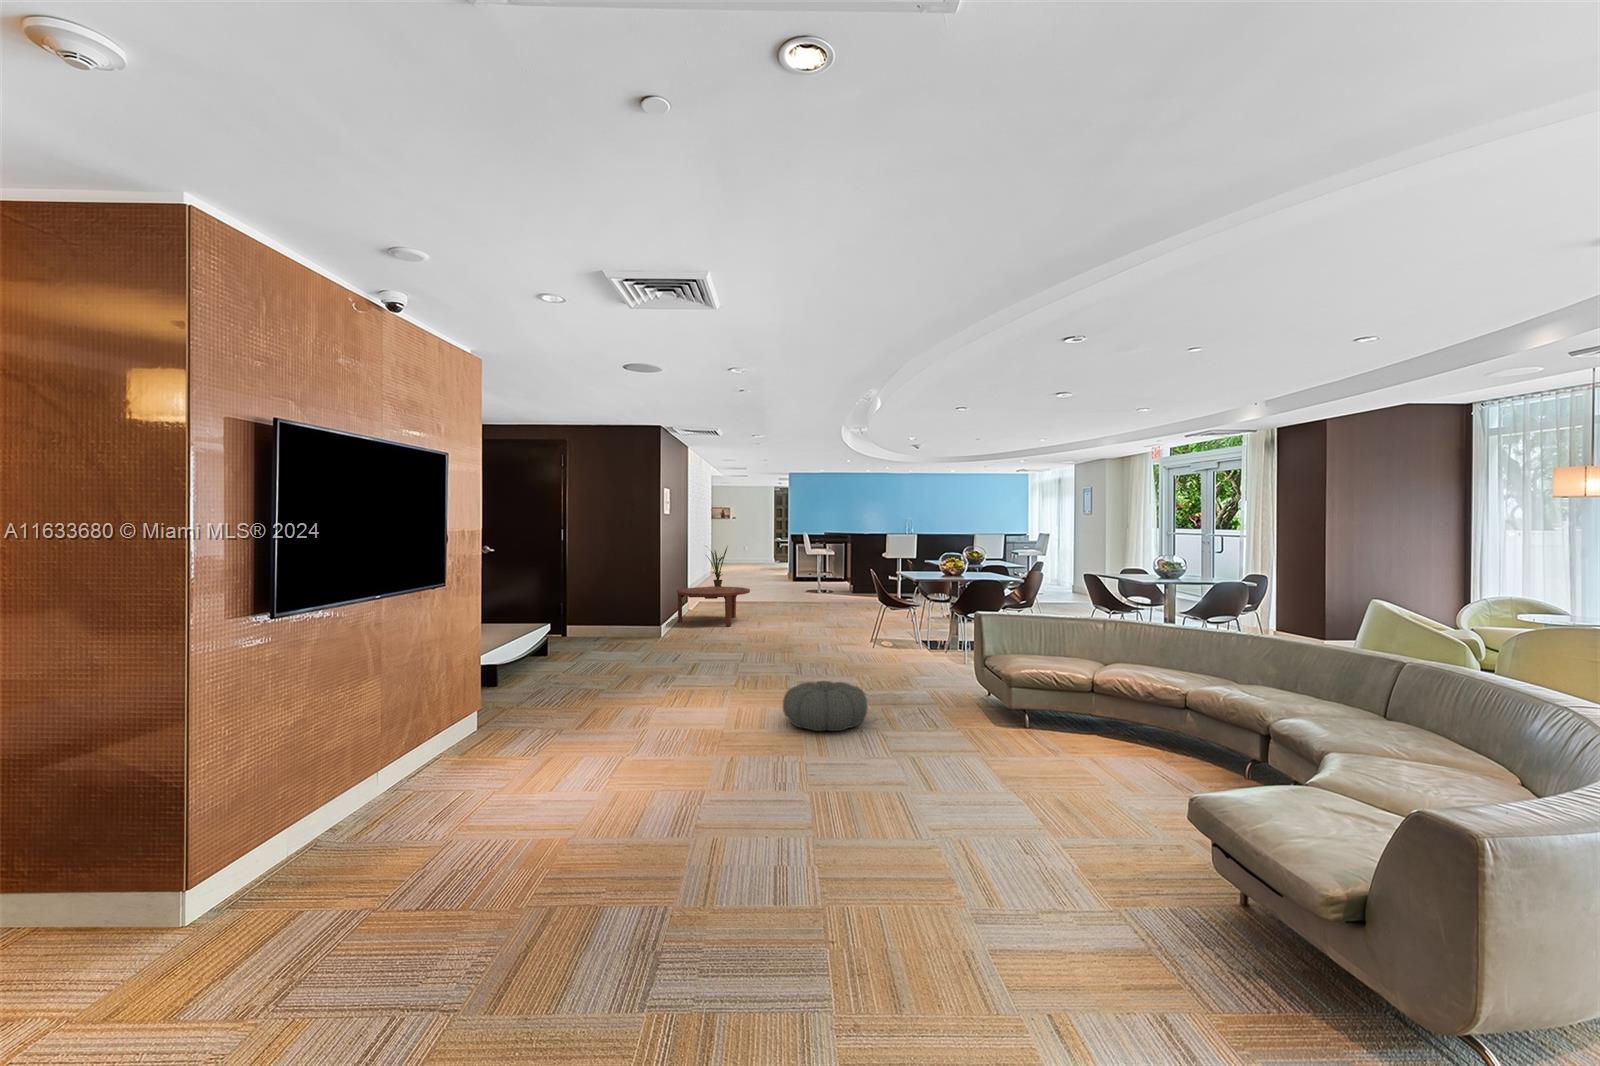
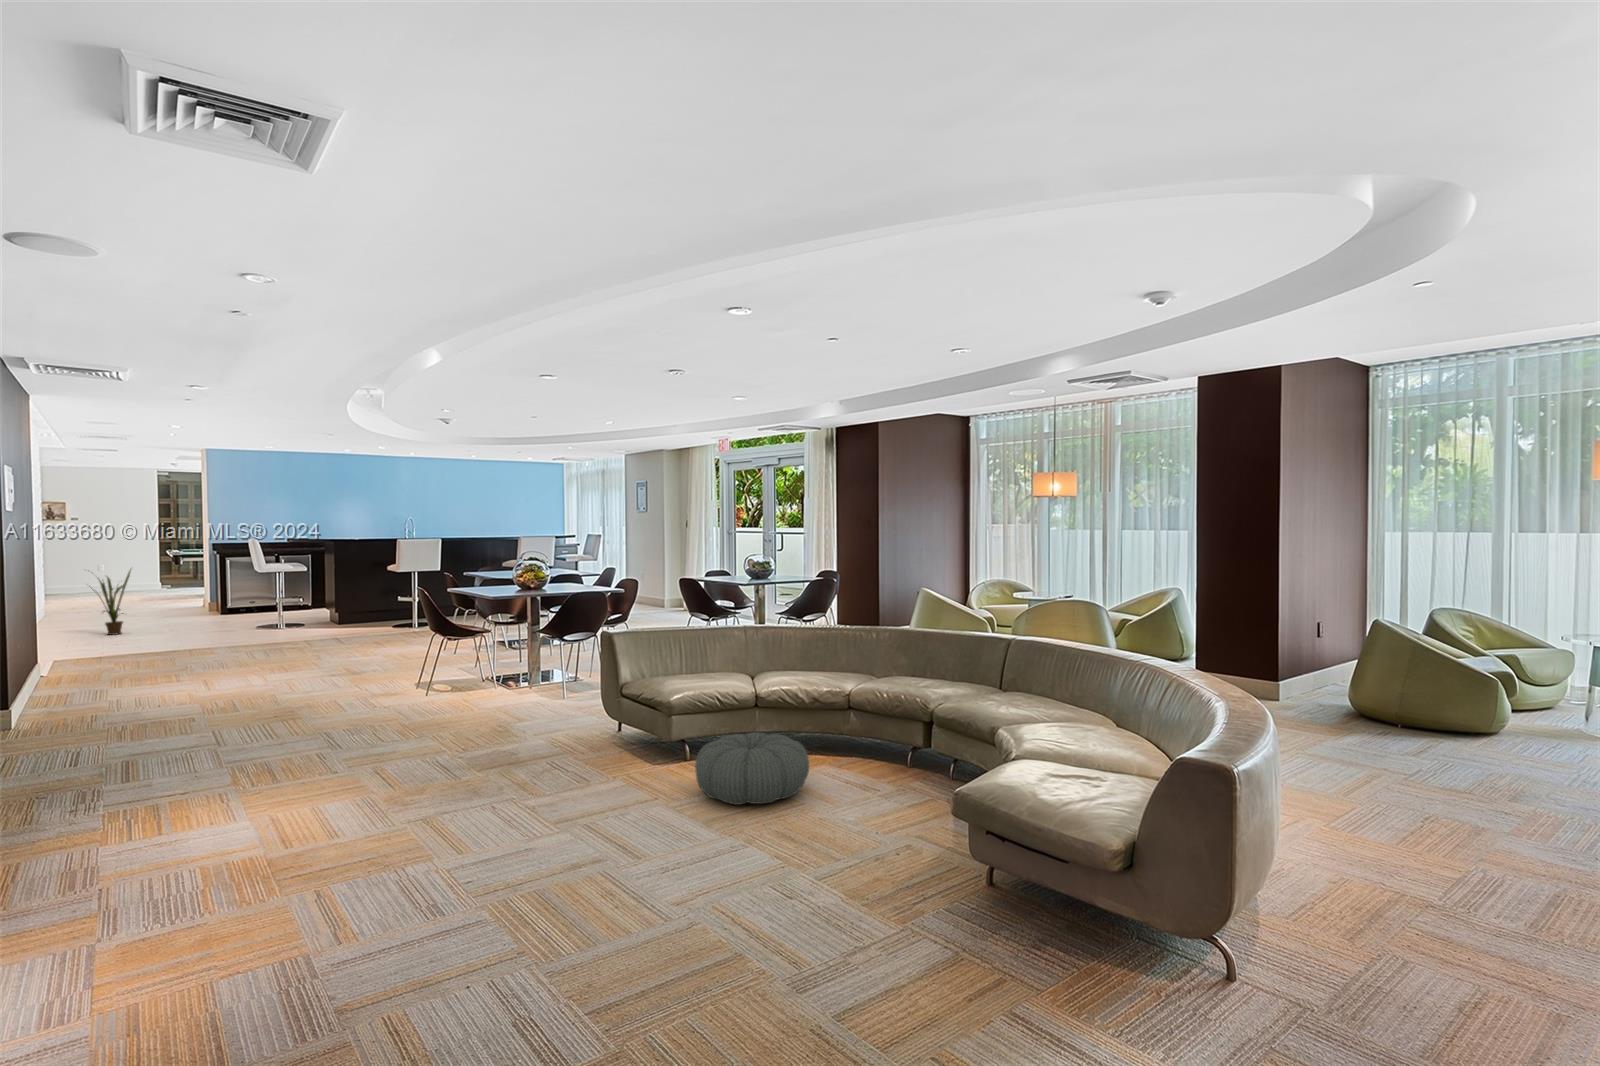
coffee table: present [677,587,750,626] -> none [66,630,212,696]
pouf: present [783,681,868,731] -> present [695,732,809,805]

